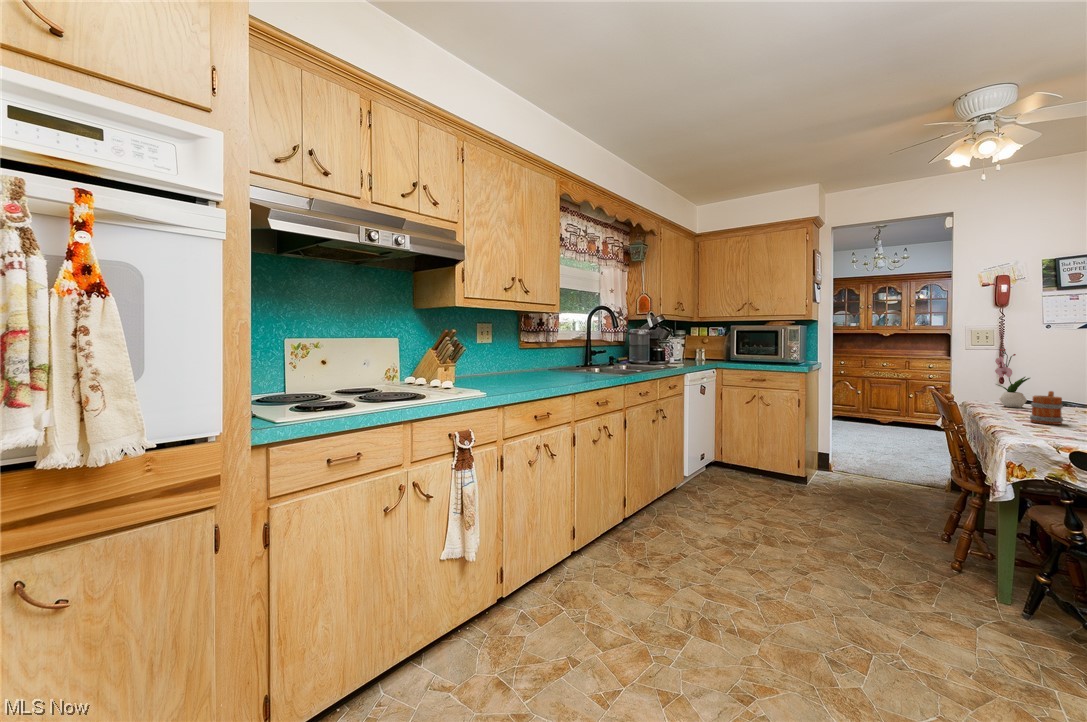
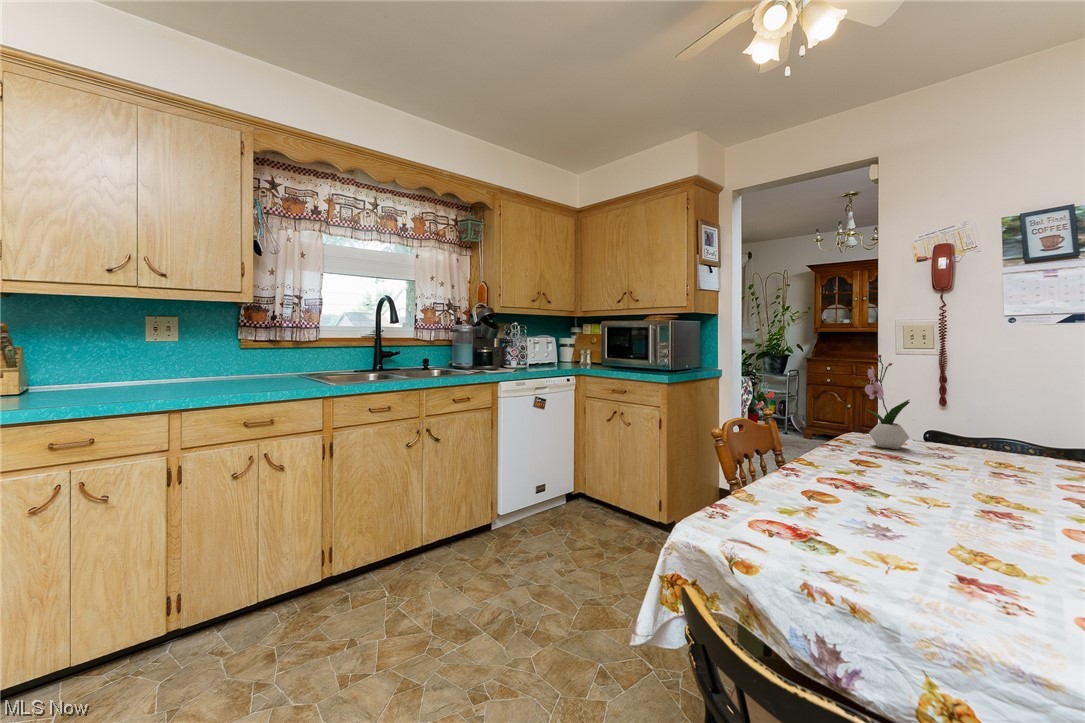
mug: present [1030,391,1063,425] -> none [824,431,876,494]

